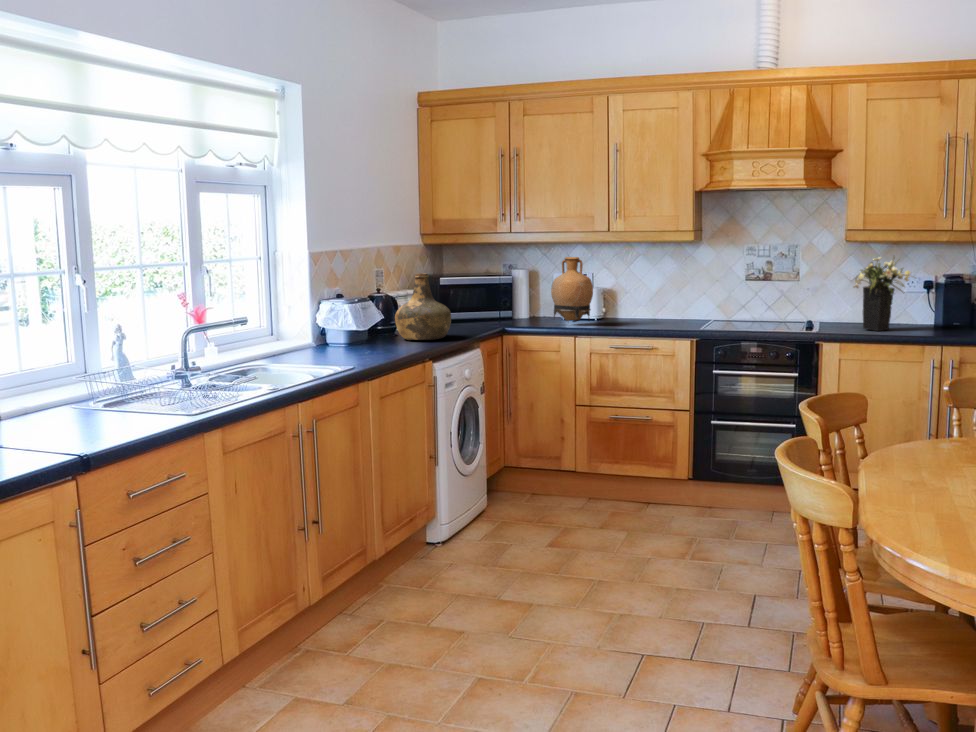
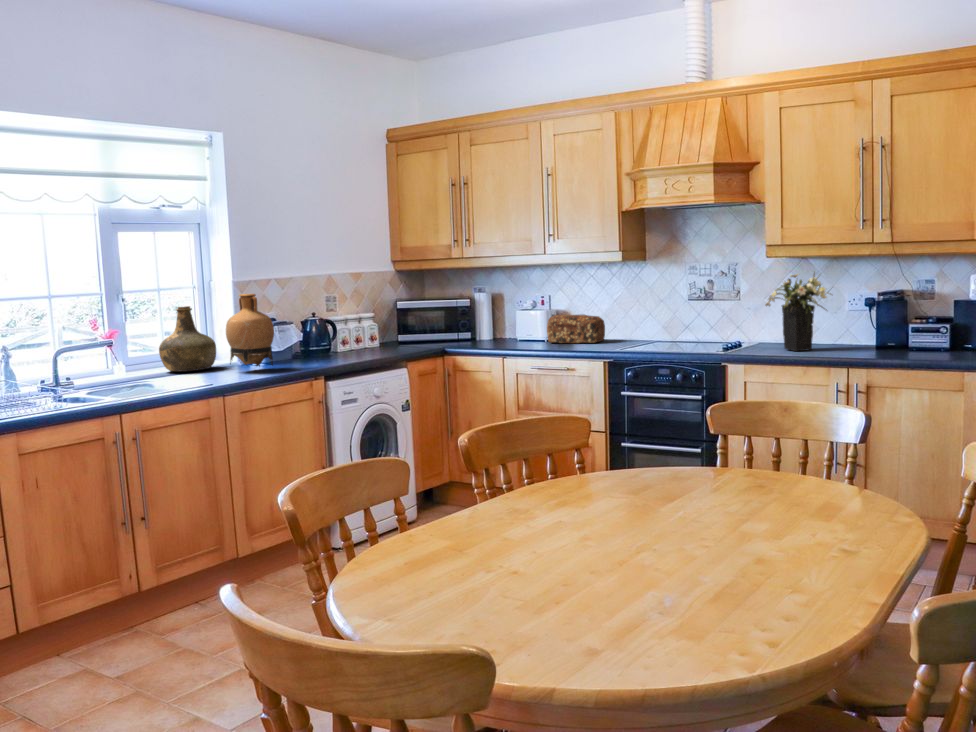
vase: present [551,257,593,322] -> present [226,294,274,366]
bottle: present [395,273,451,340] -> present [159,306,216,371]
bread loaf: none [606,293,661,322] -> present [547,315,605,343]

